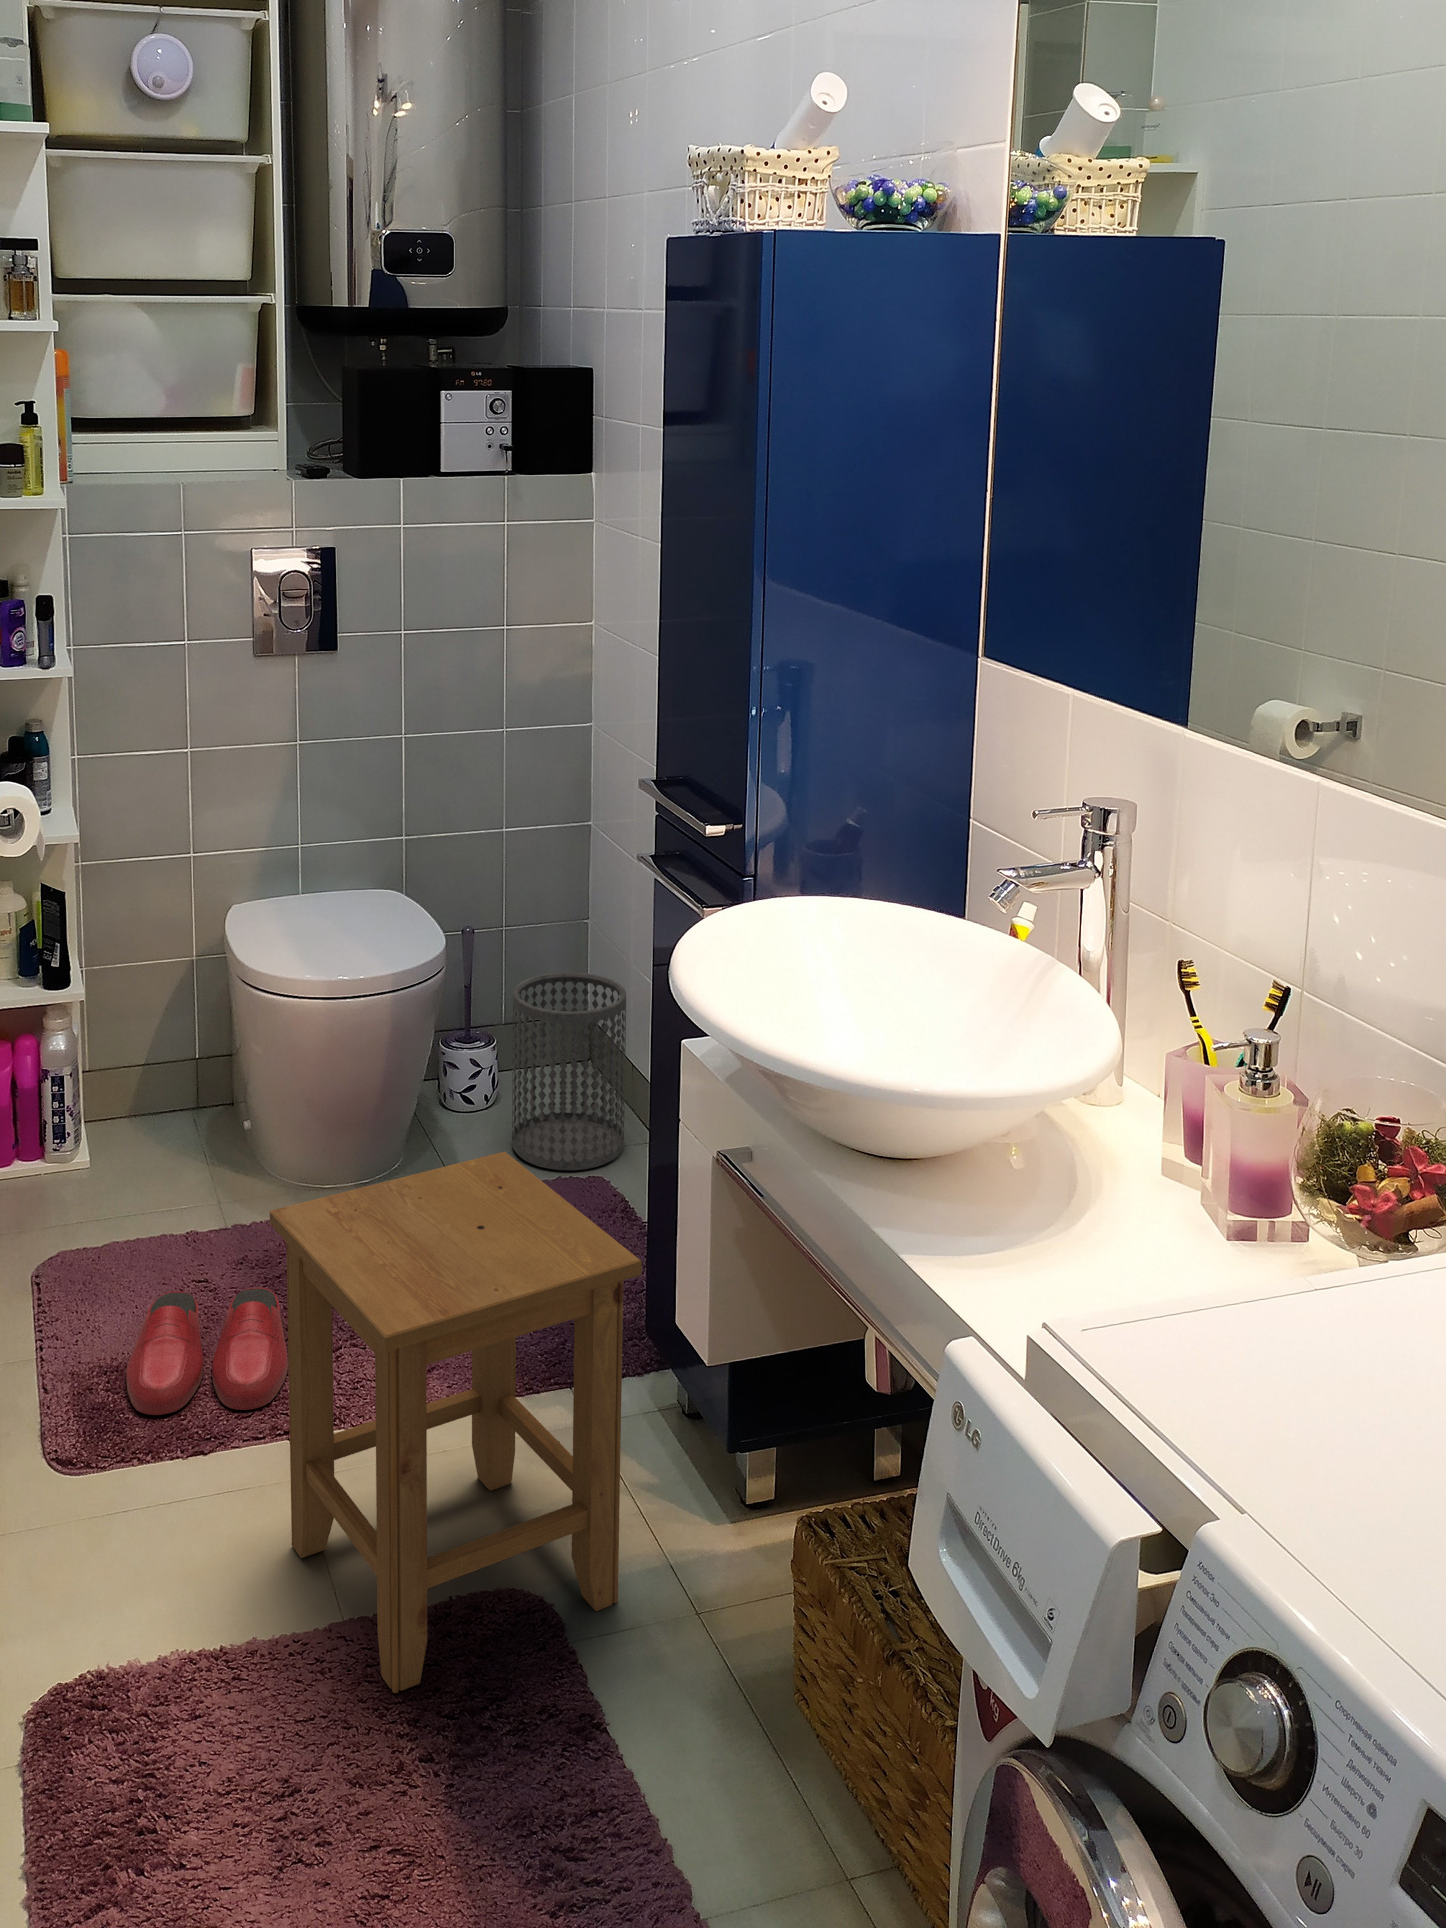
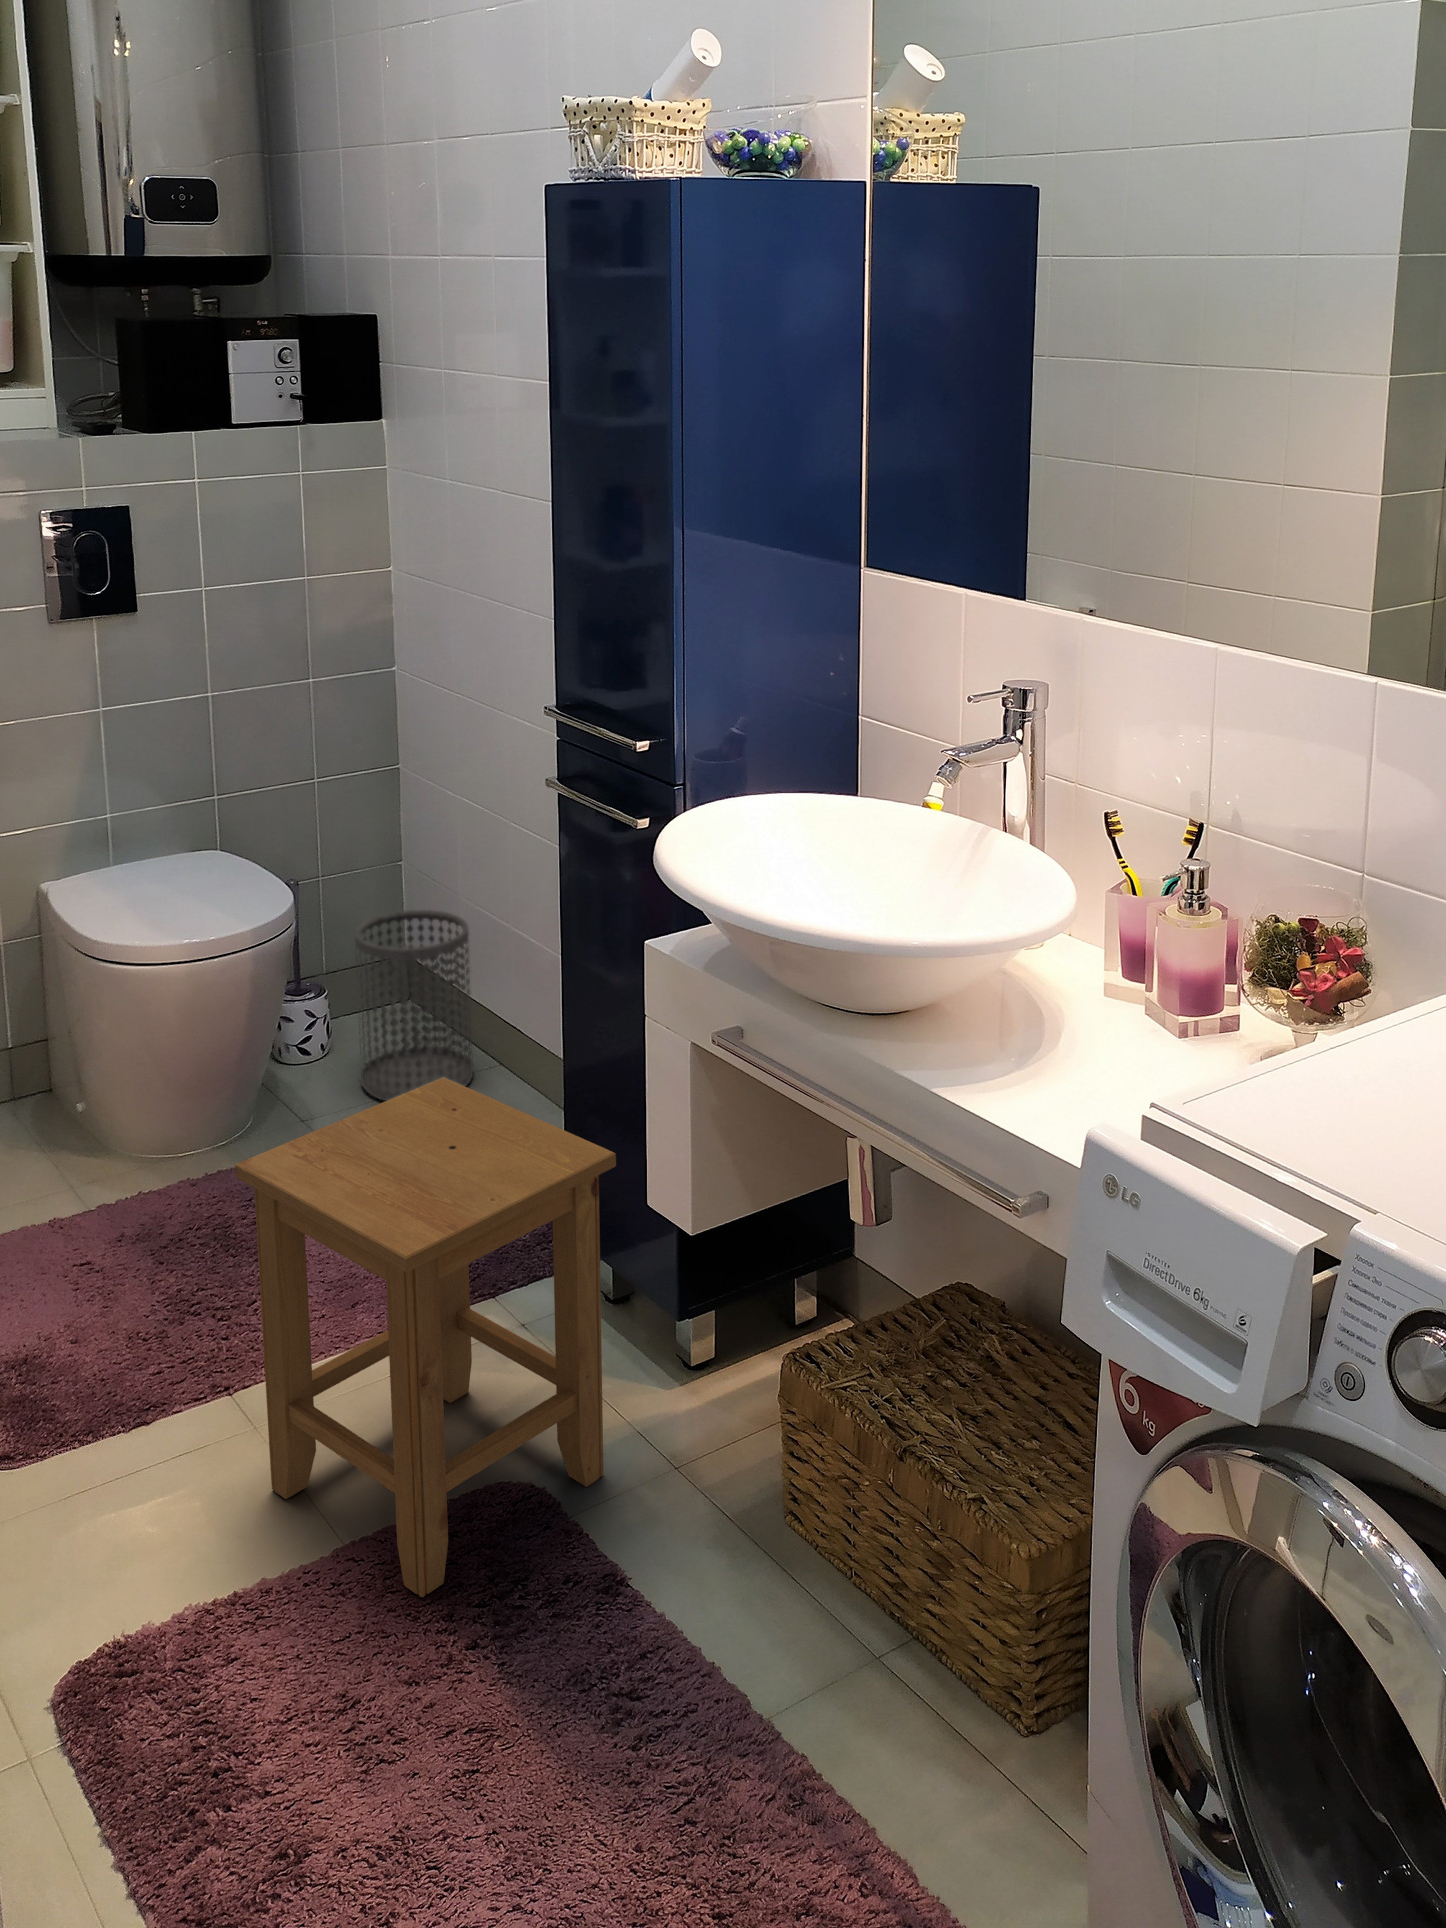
slippers: present [126,1287,288,1415] -> none [38,1258,208,1399]

